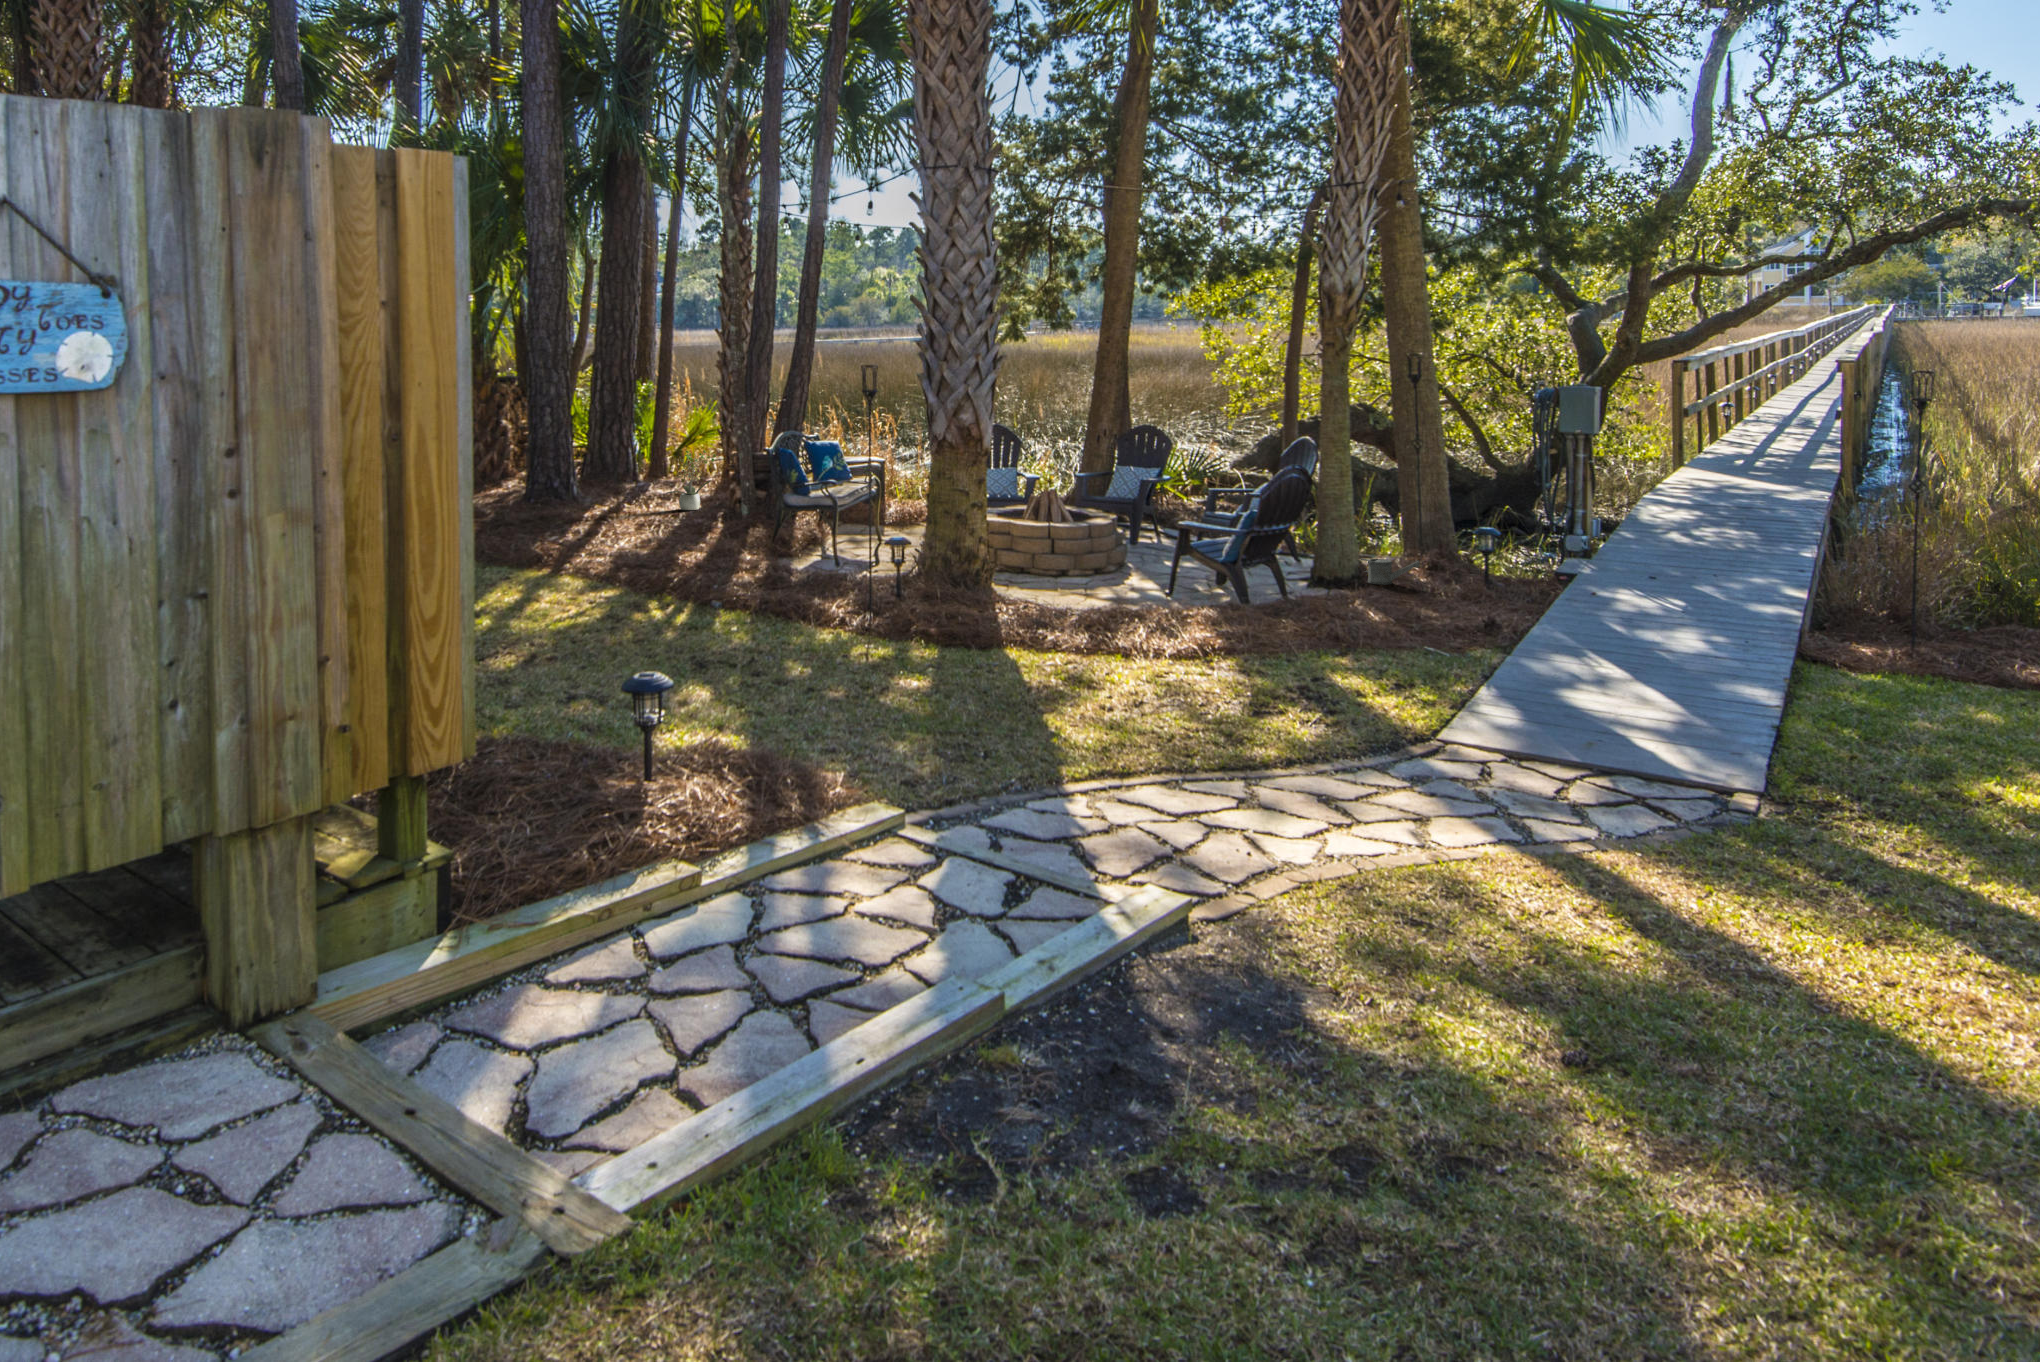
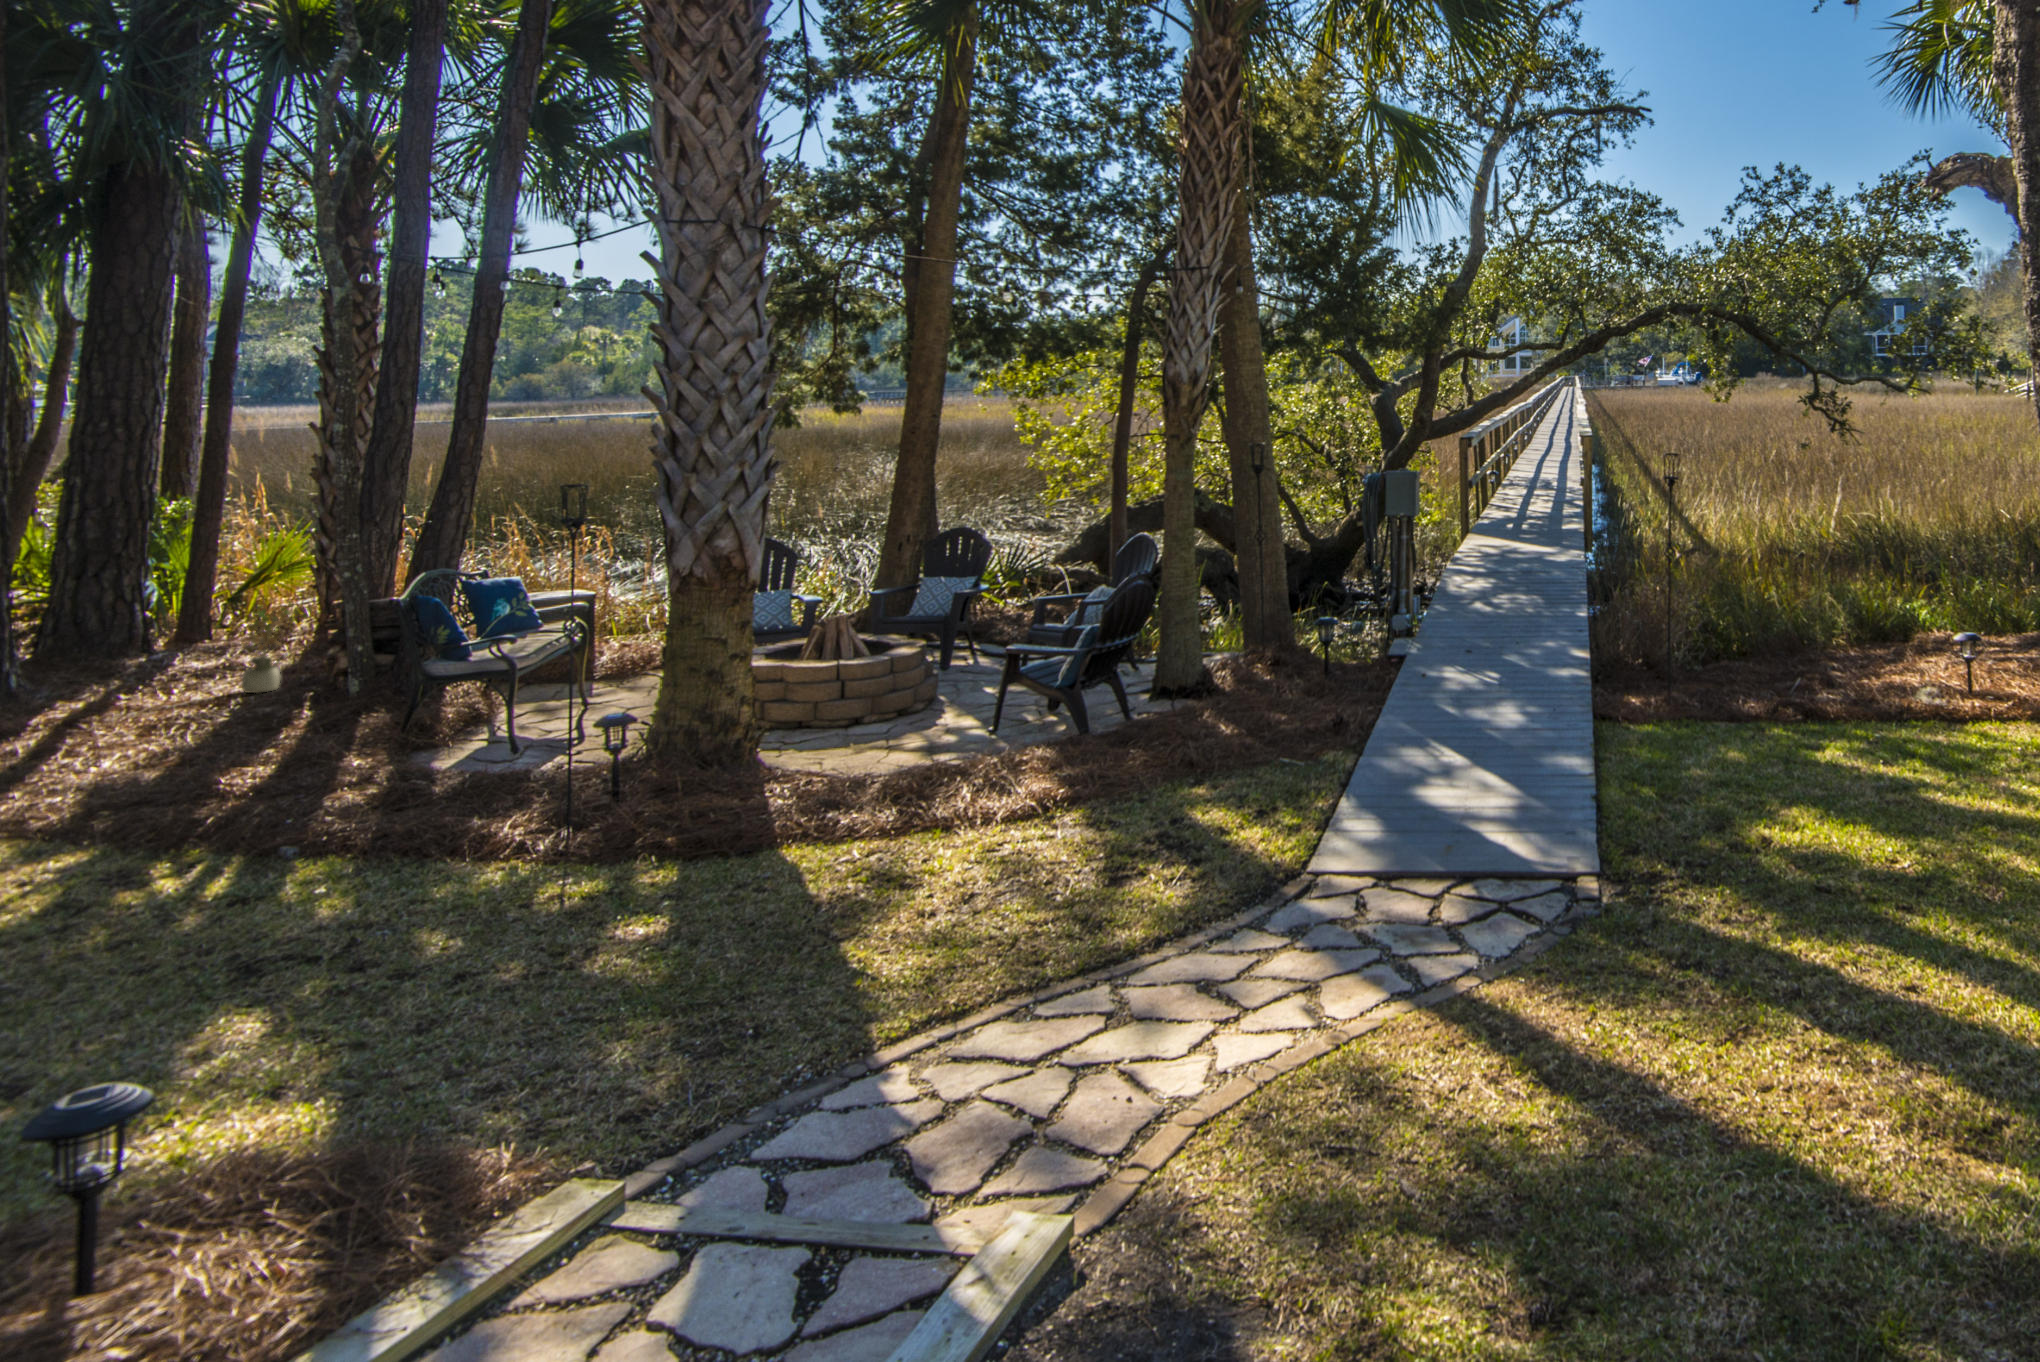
watering can: present [1361,559,1420,585] -> none [1203,671,1269,702]

